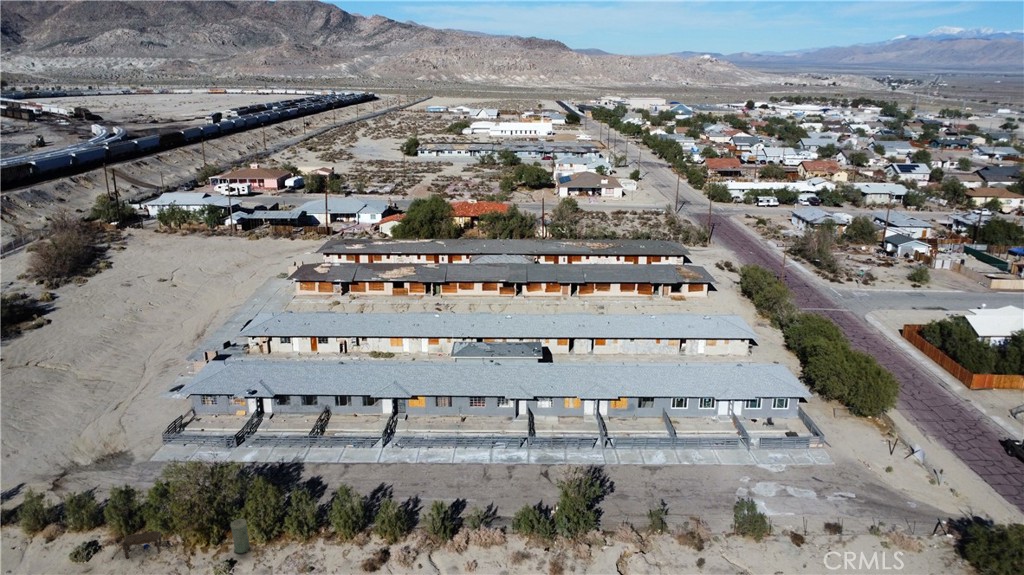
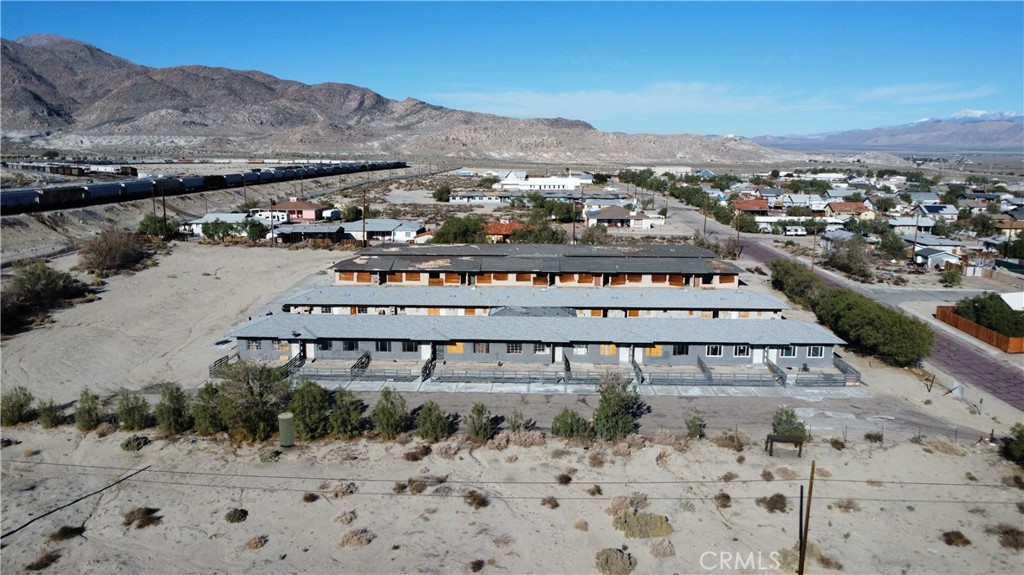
bench: present [122,530,162,559] -> present [765,434,803,457]

